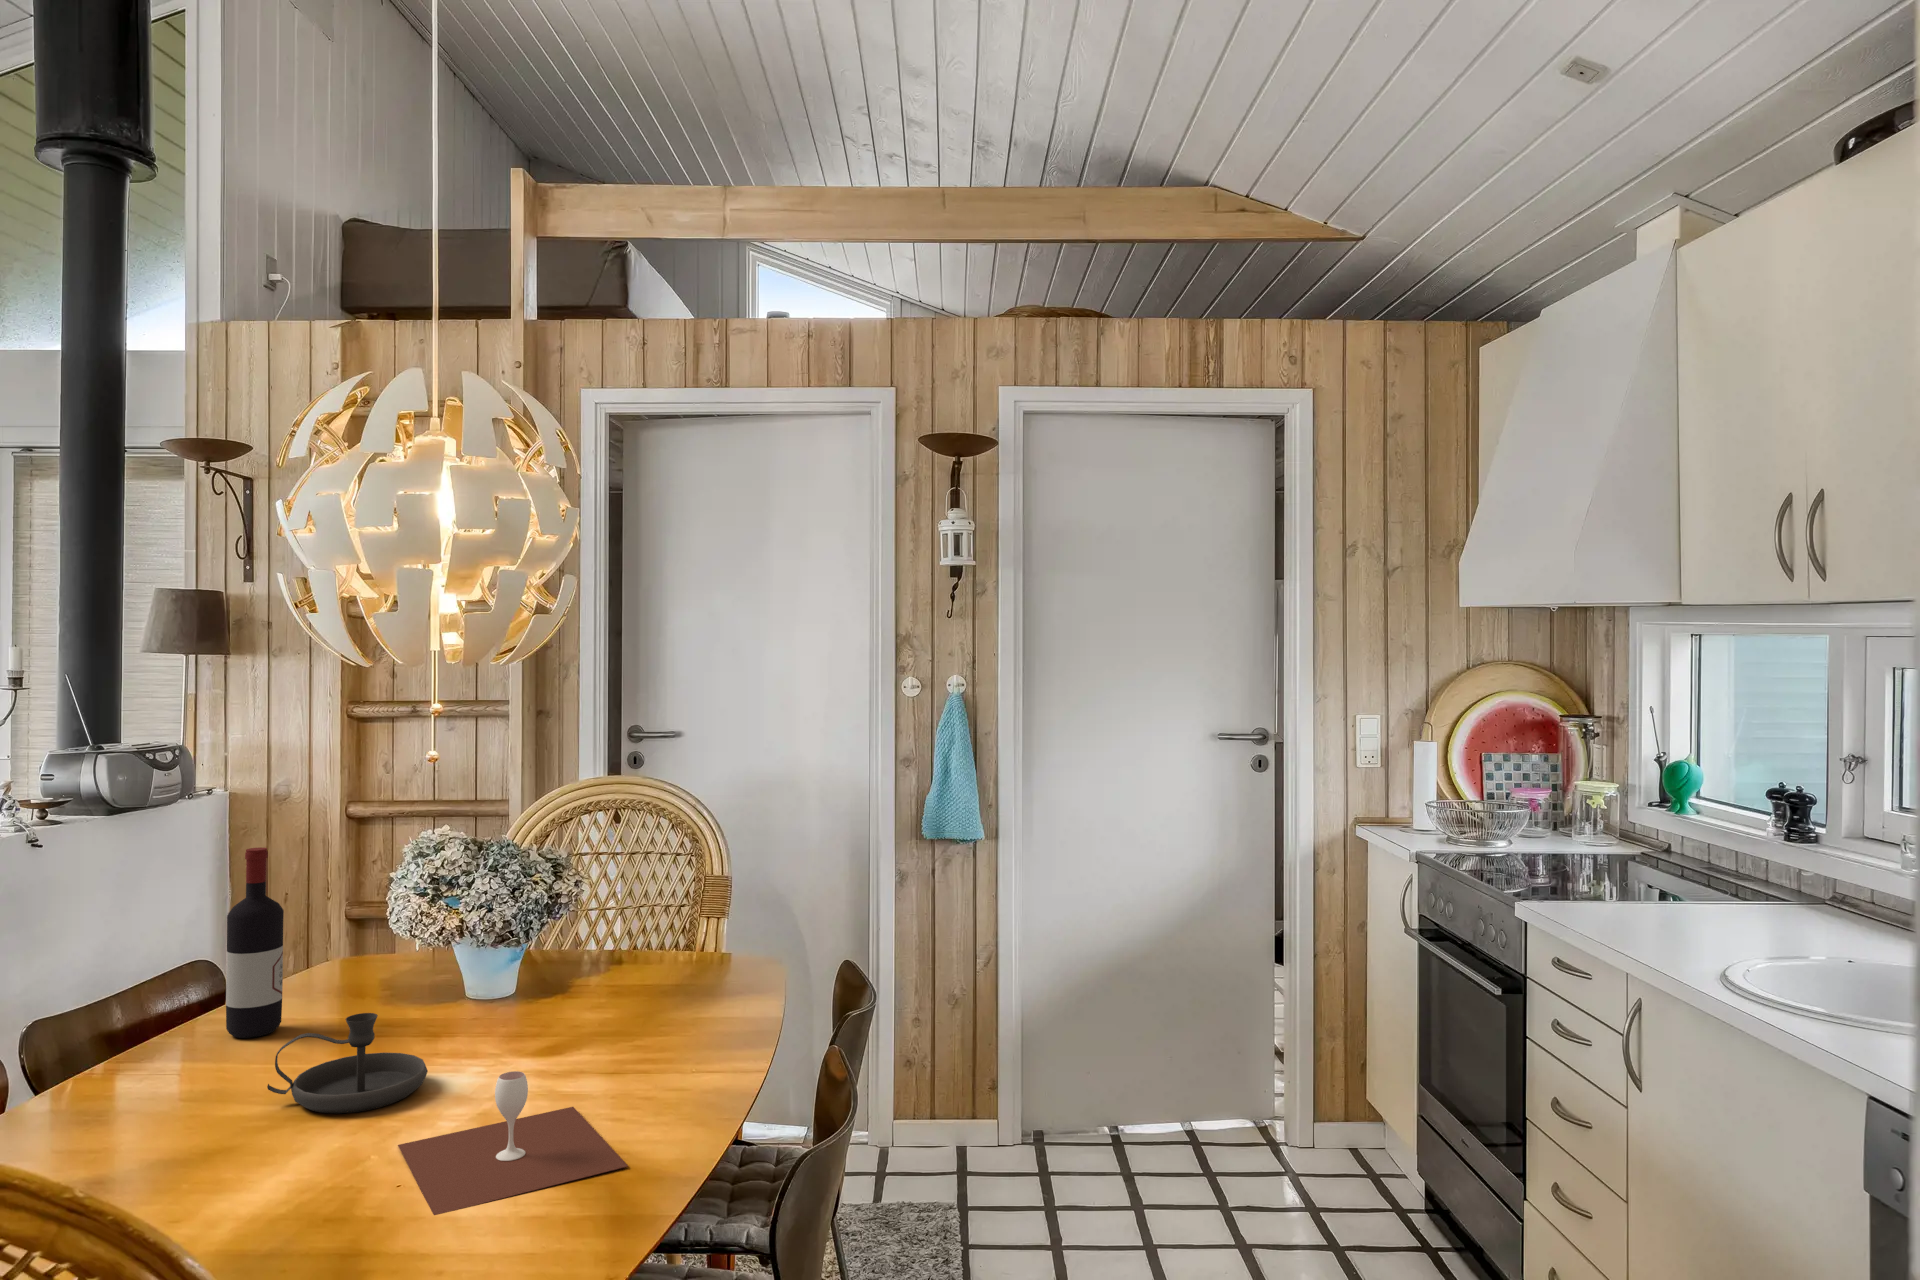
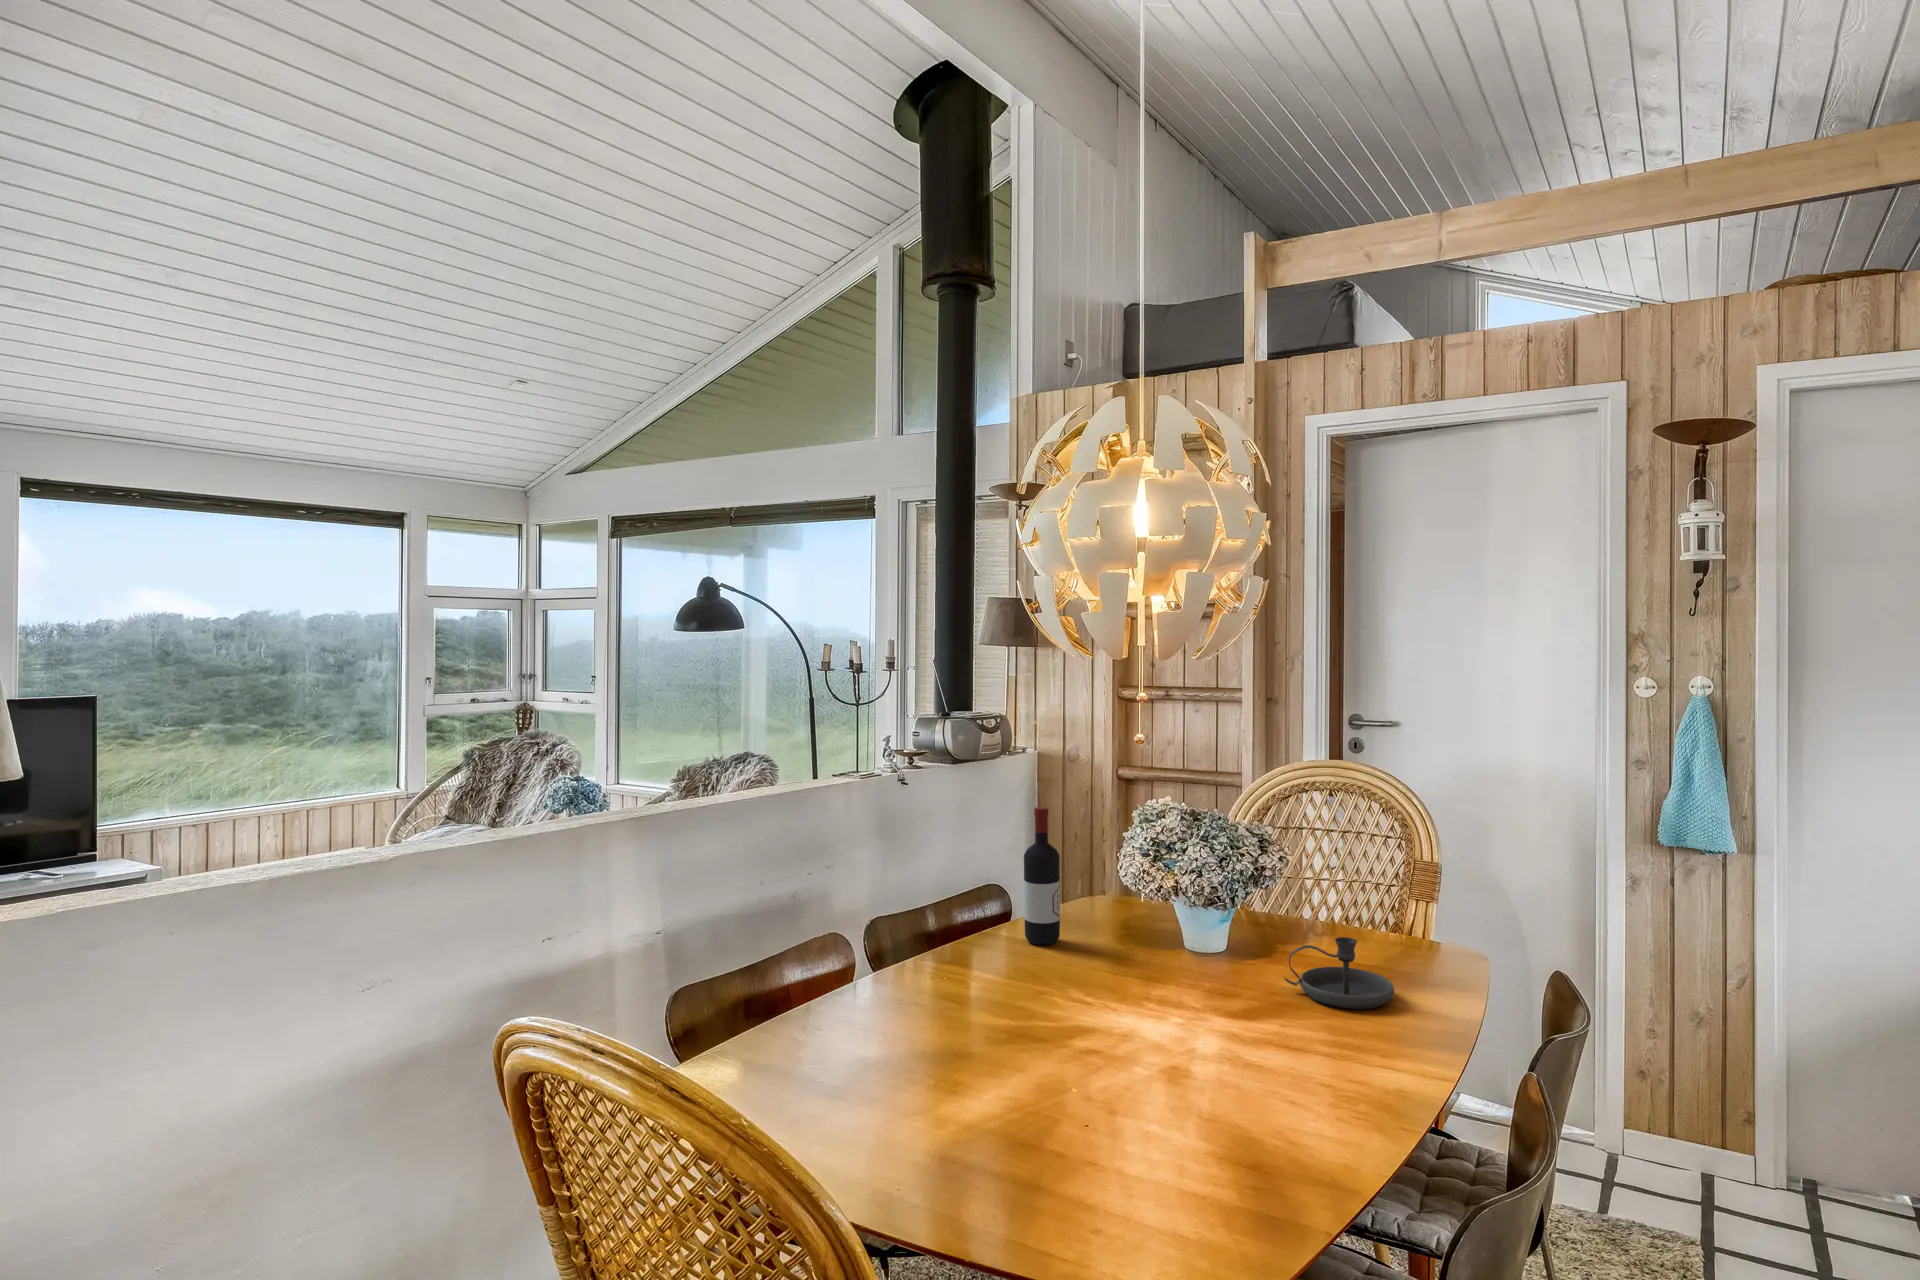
candlestick: present [267,1013,428,1114] -> present [1285,937,1394,1009]
wine glass: present [398,1071,628,1215] -> none [1120,1013,1287,1113]

